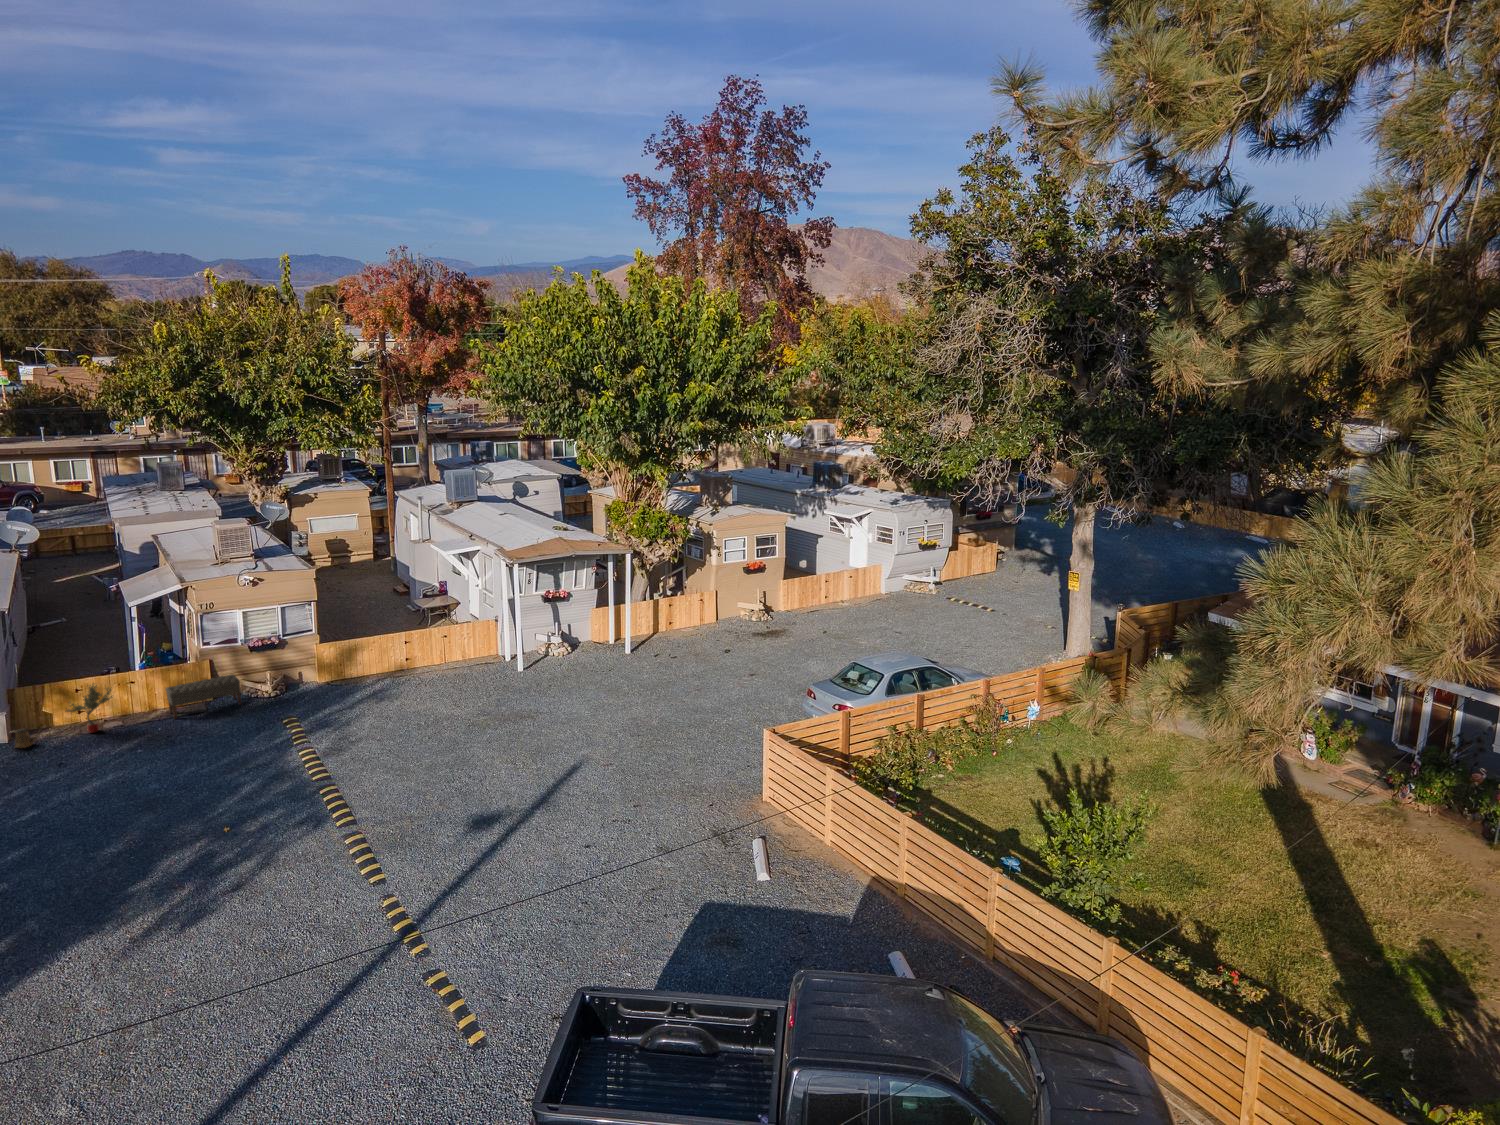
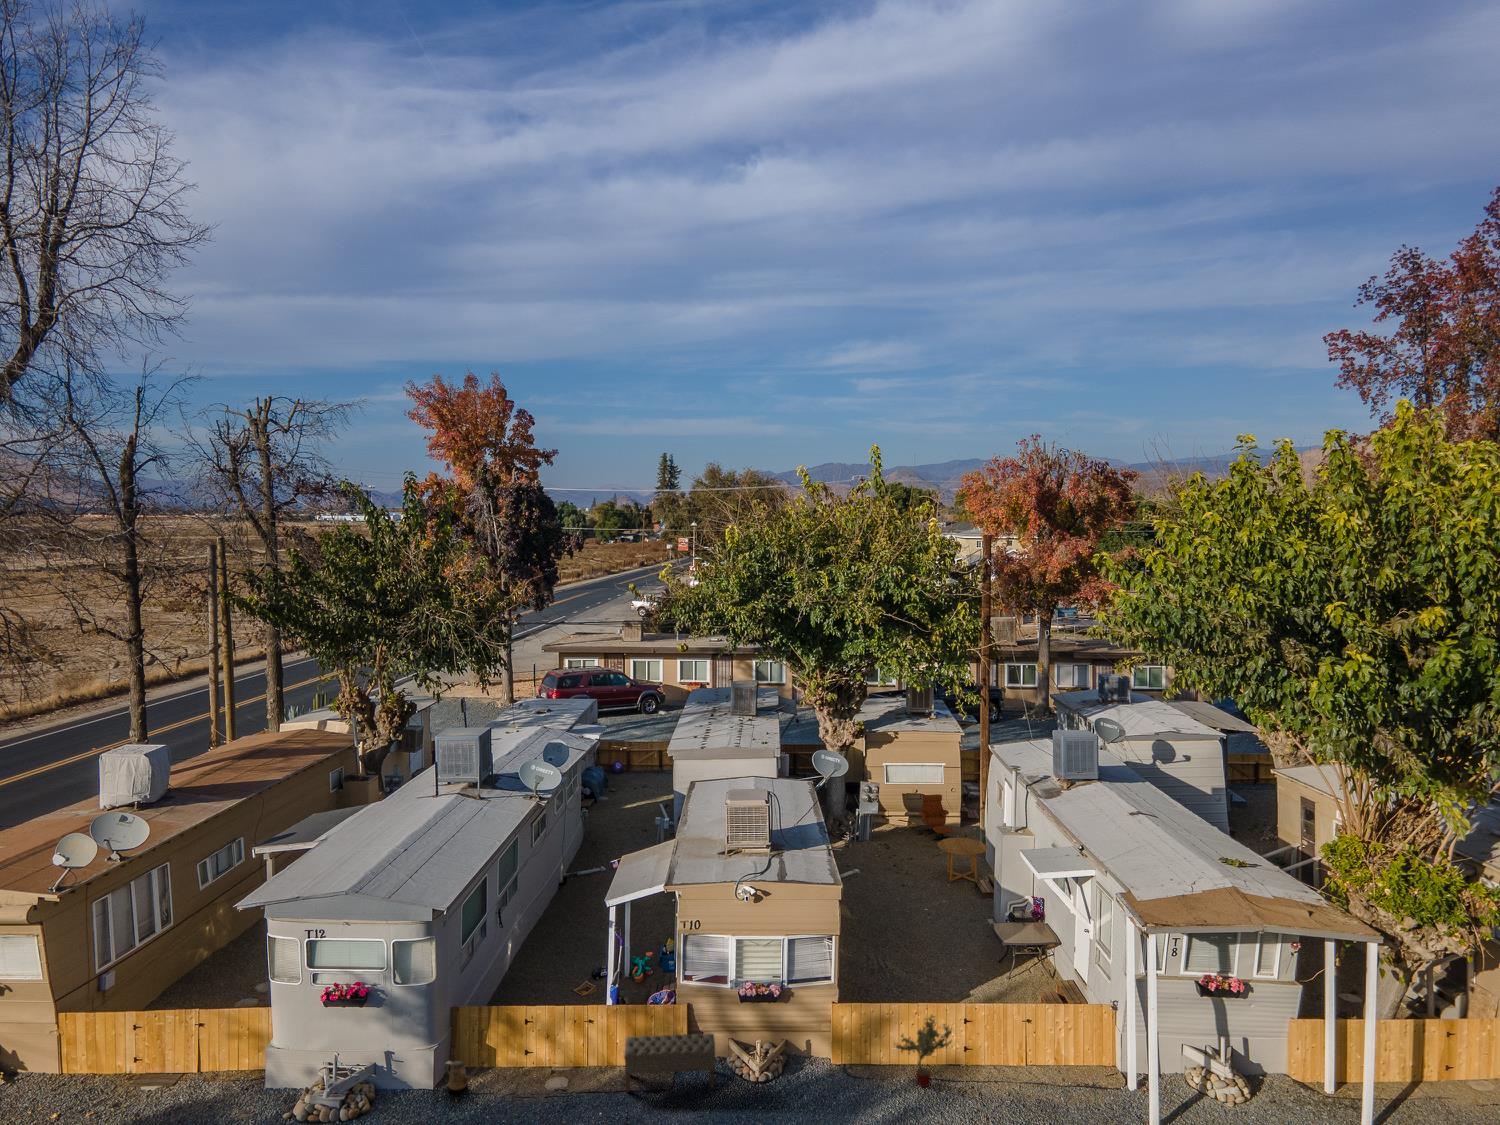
lounge chair: none [343,537,373,571] -> present [919,794,952,840]
round table: none [365,560,403,590] -> present [938,838,987,882]
potted tree: present [65,683,113,733] -> present [896,1015,952,1087]

